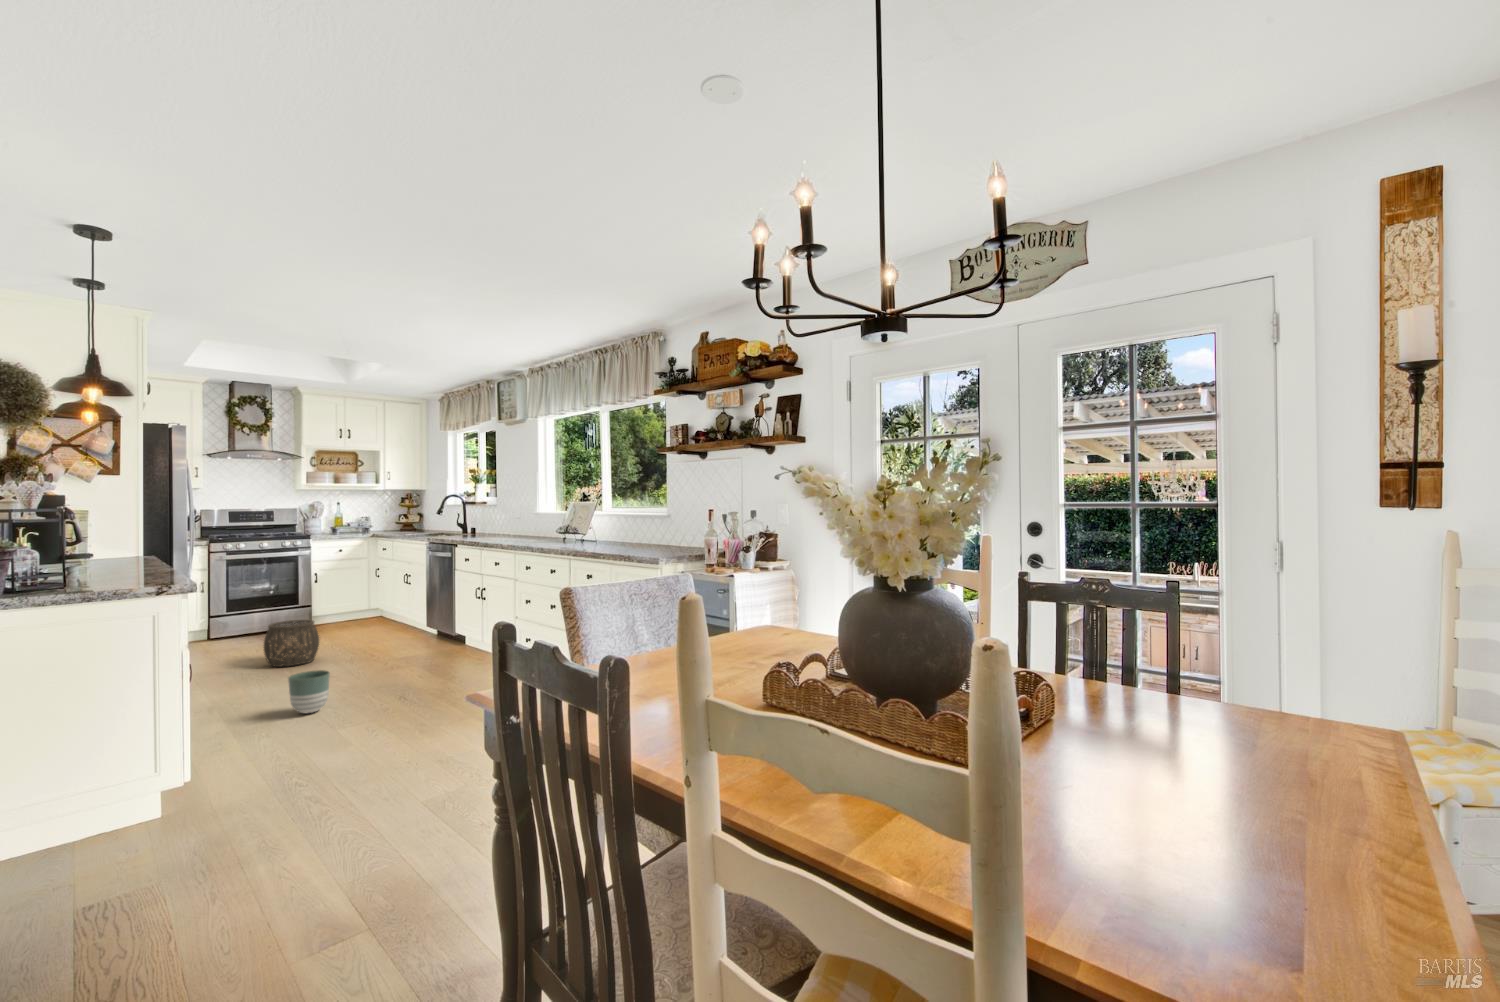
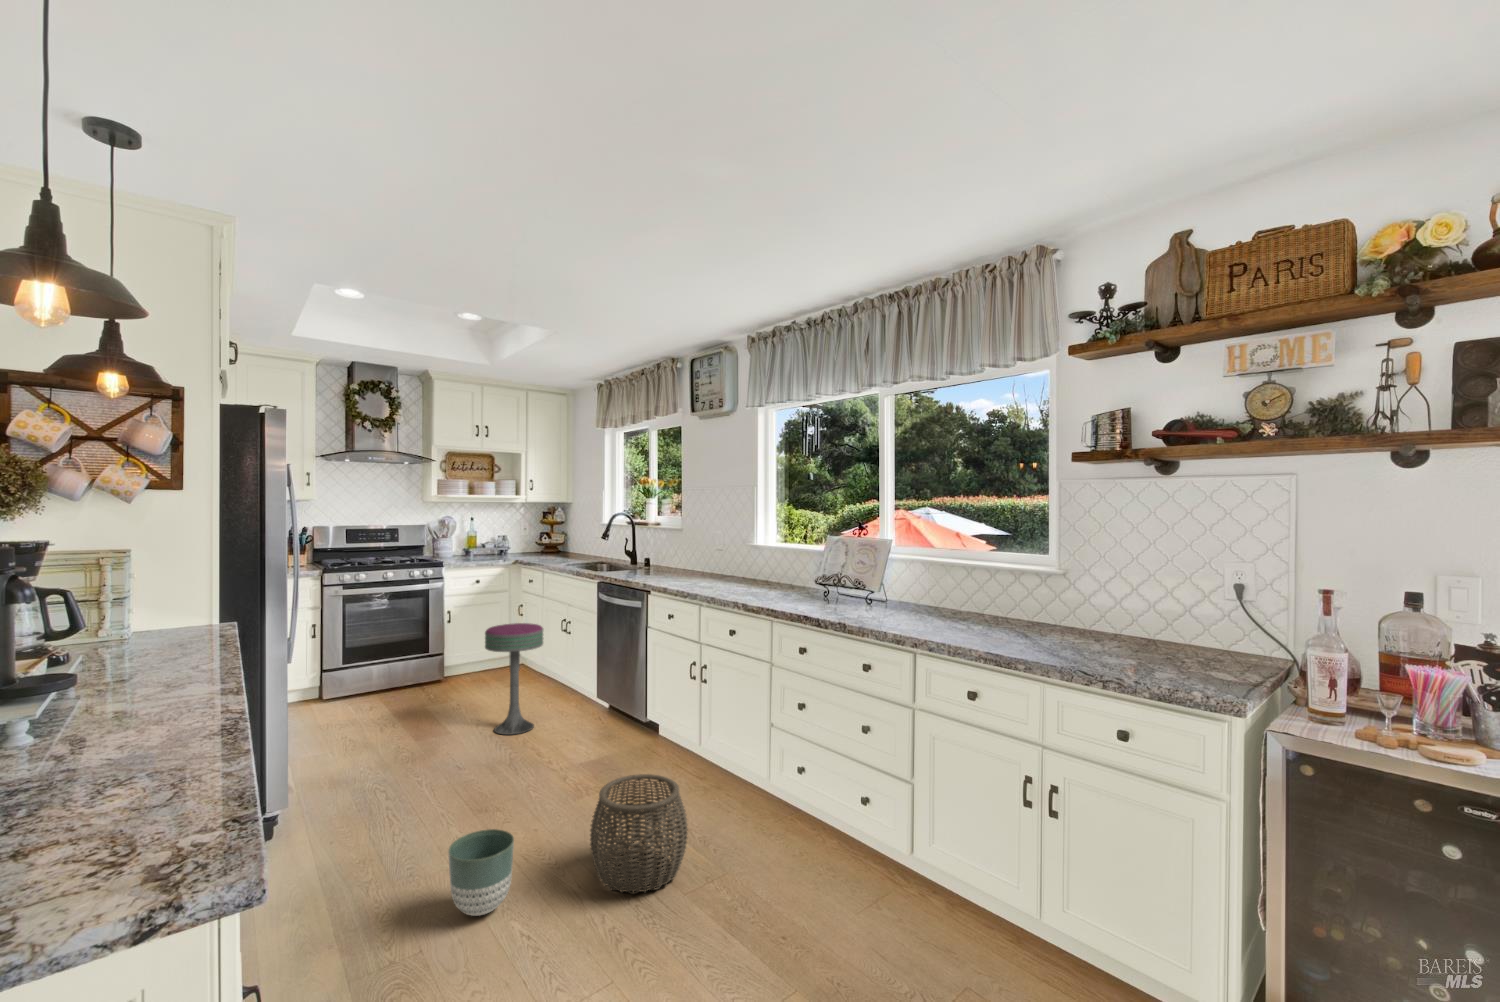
bar stool: none [336,574,381,650] -> present [485,623,543,735]
woven basket: present [264,620,319,667] -> present [590,774,688,894]

